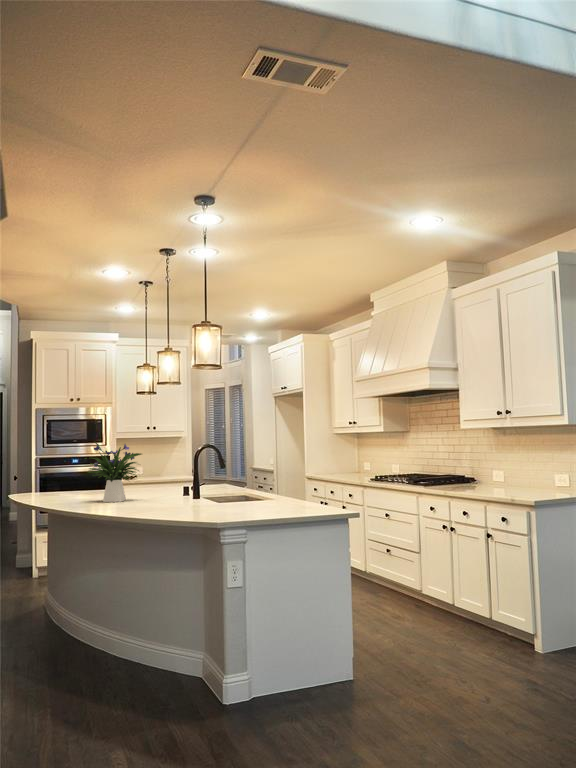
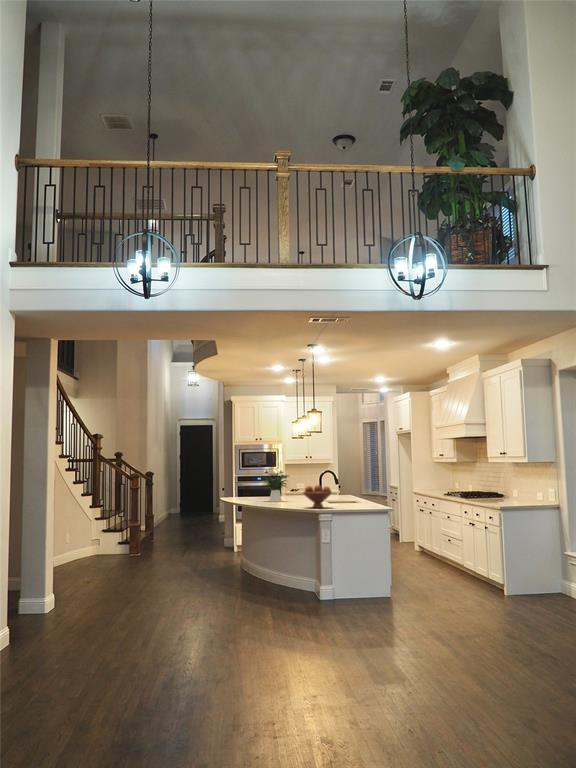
fruit bowl: none [187,470,248,517] -> present [303,485,332,508]

